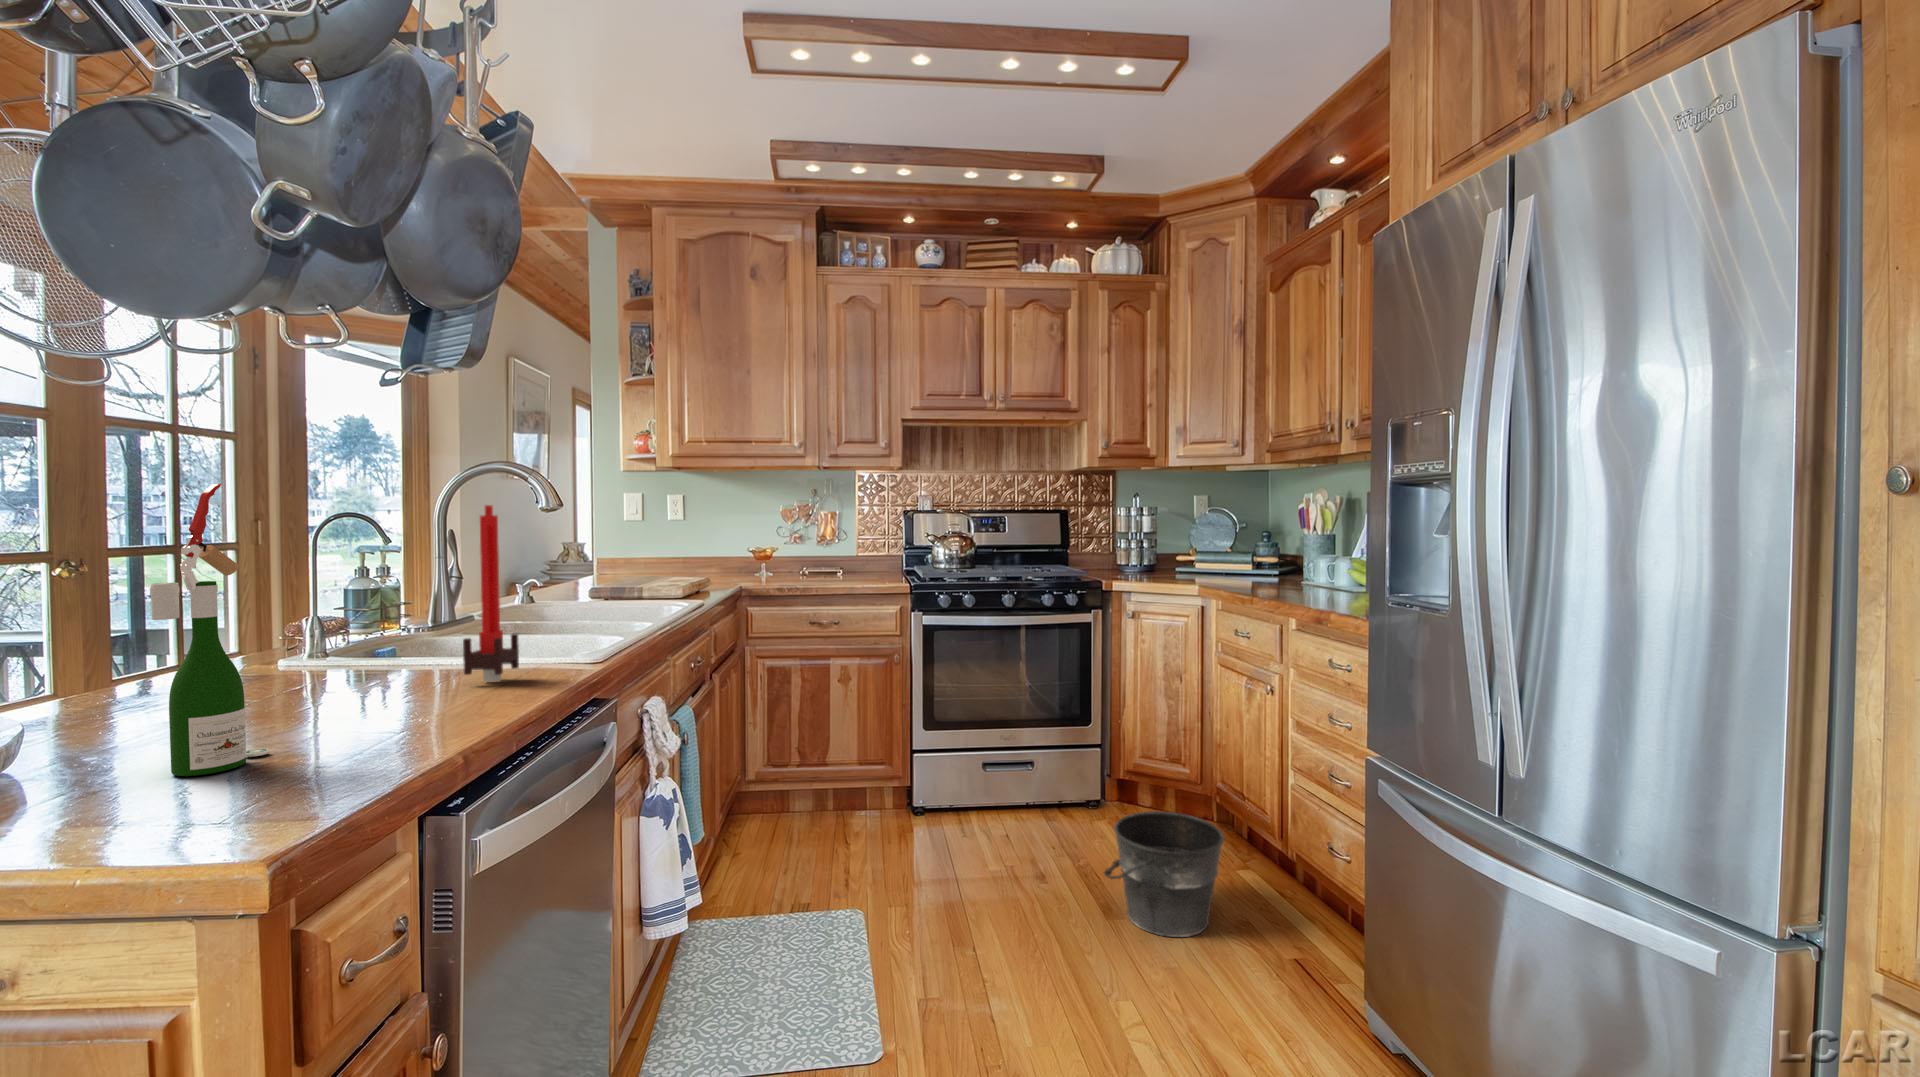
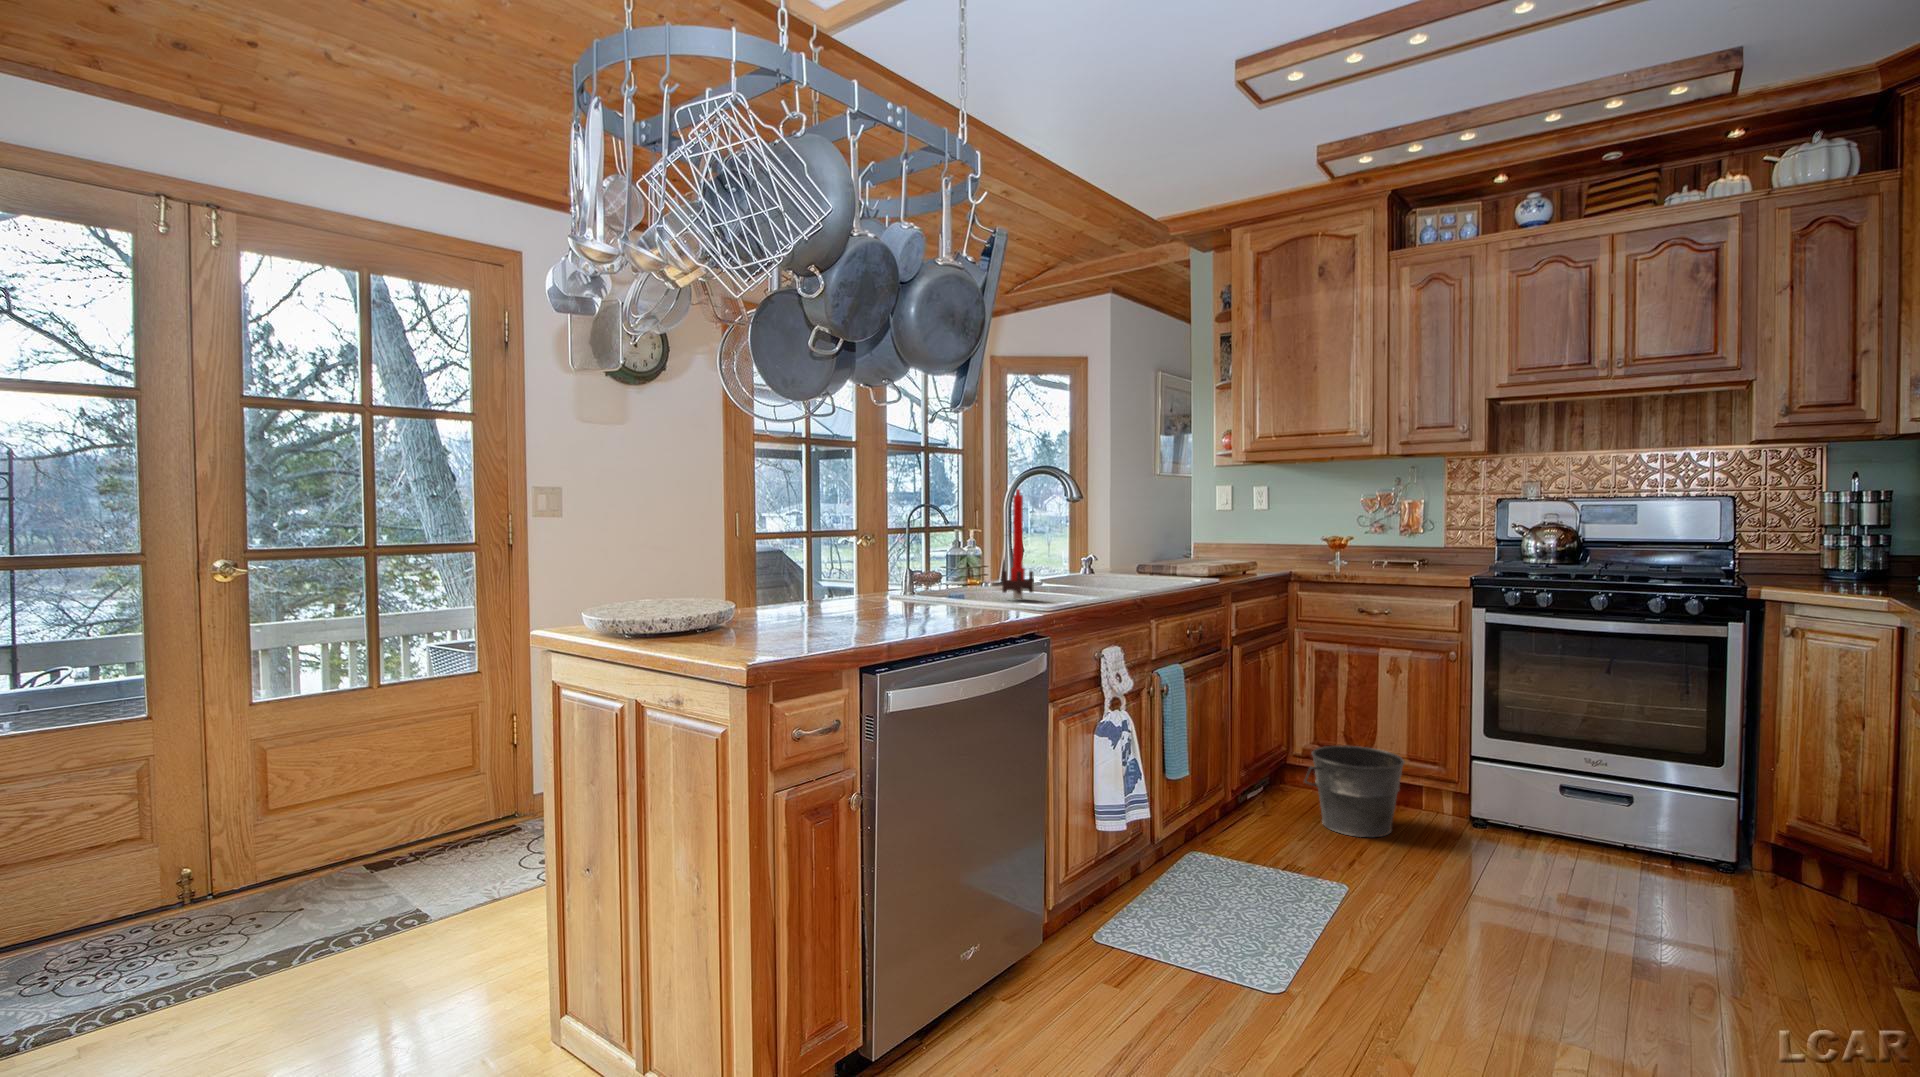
wine bottle: present [150,484,269,776] -> none [856,477,897,612]
bucket: present [1104,811,1224,937] -> present [1304,745,1405,837]

